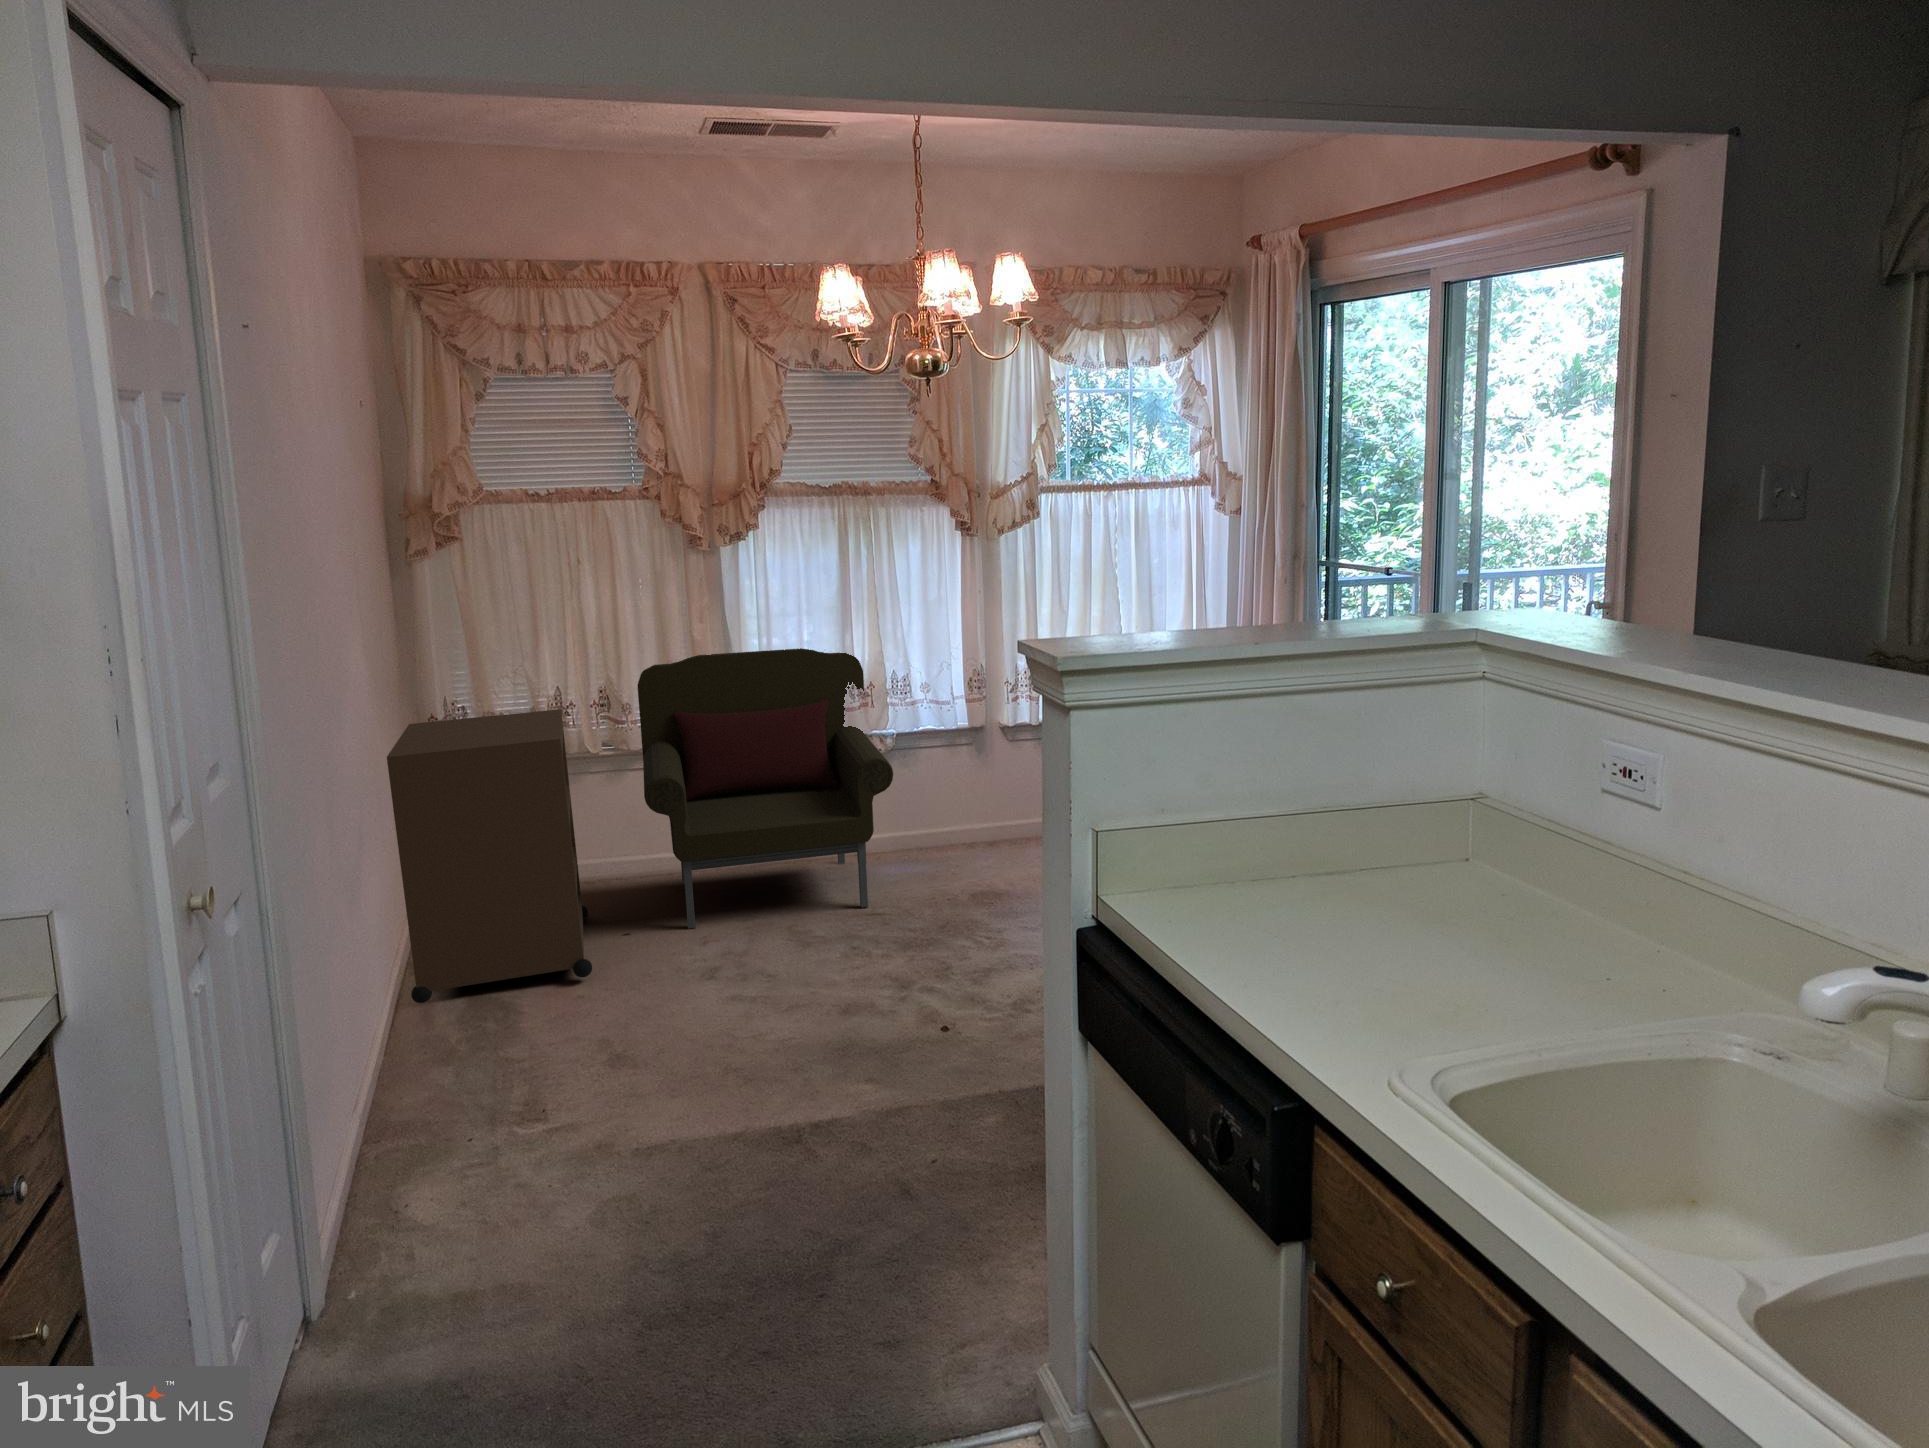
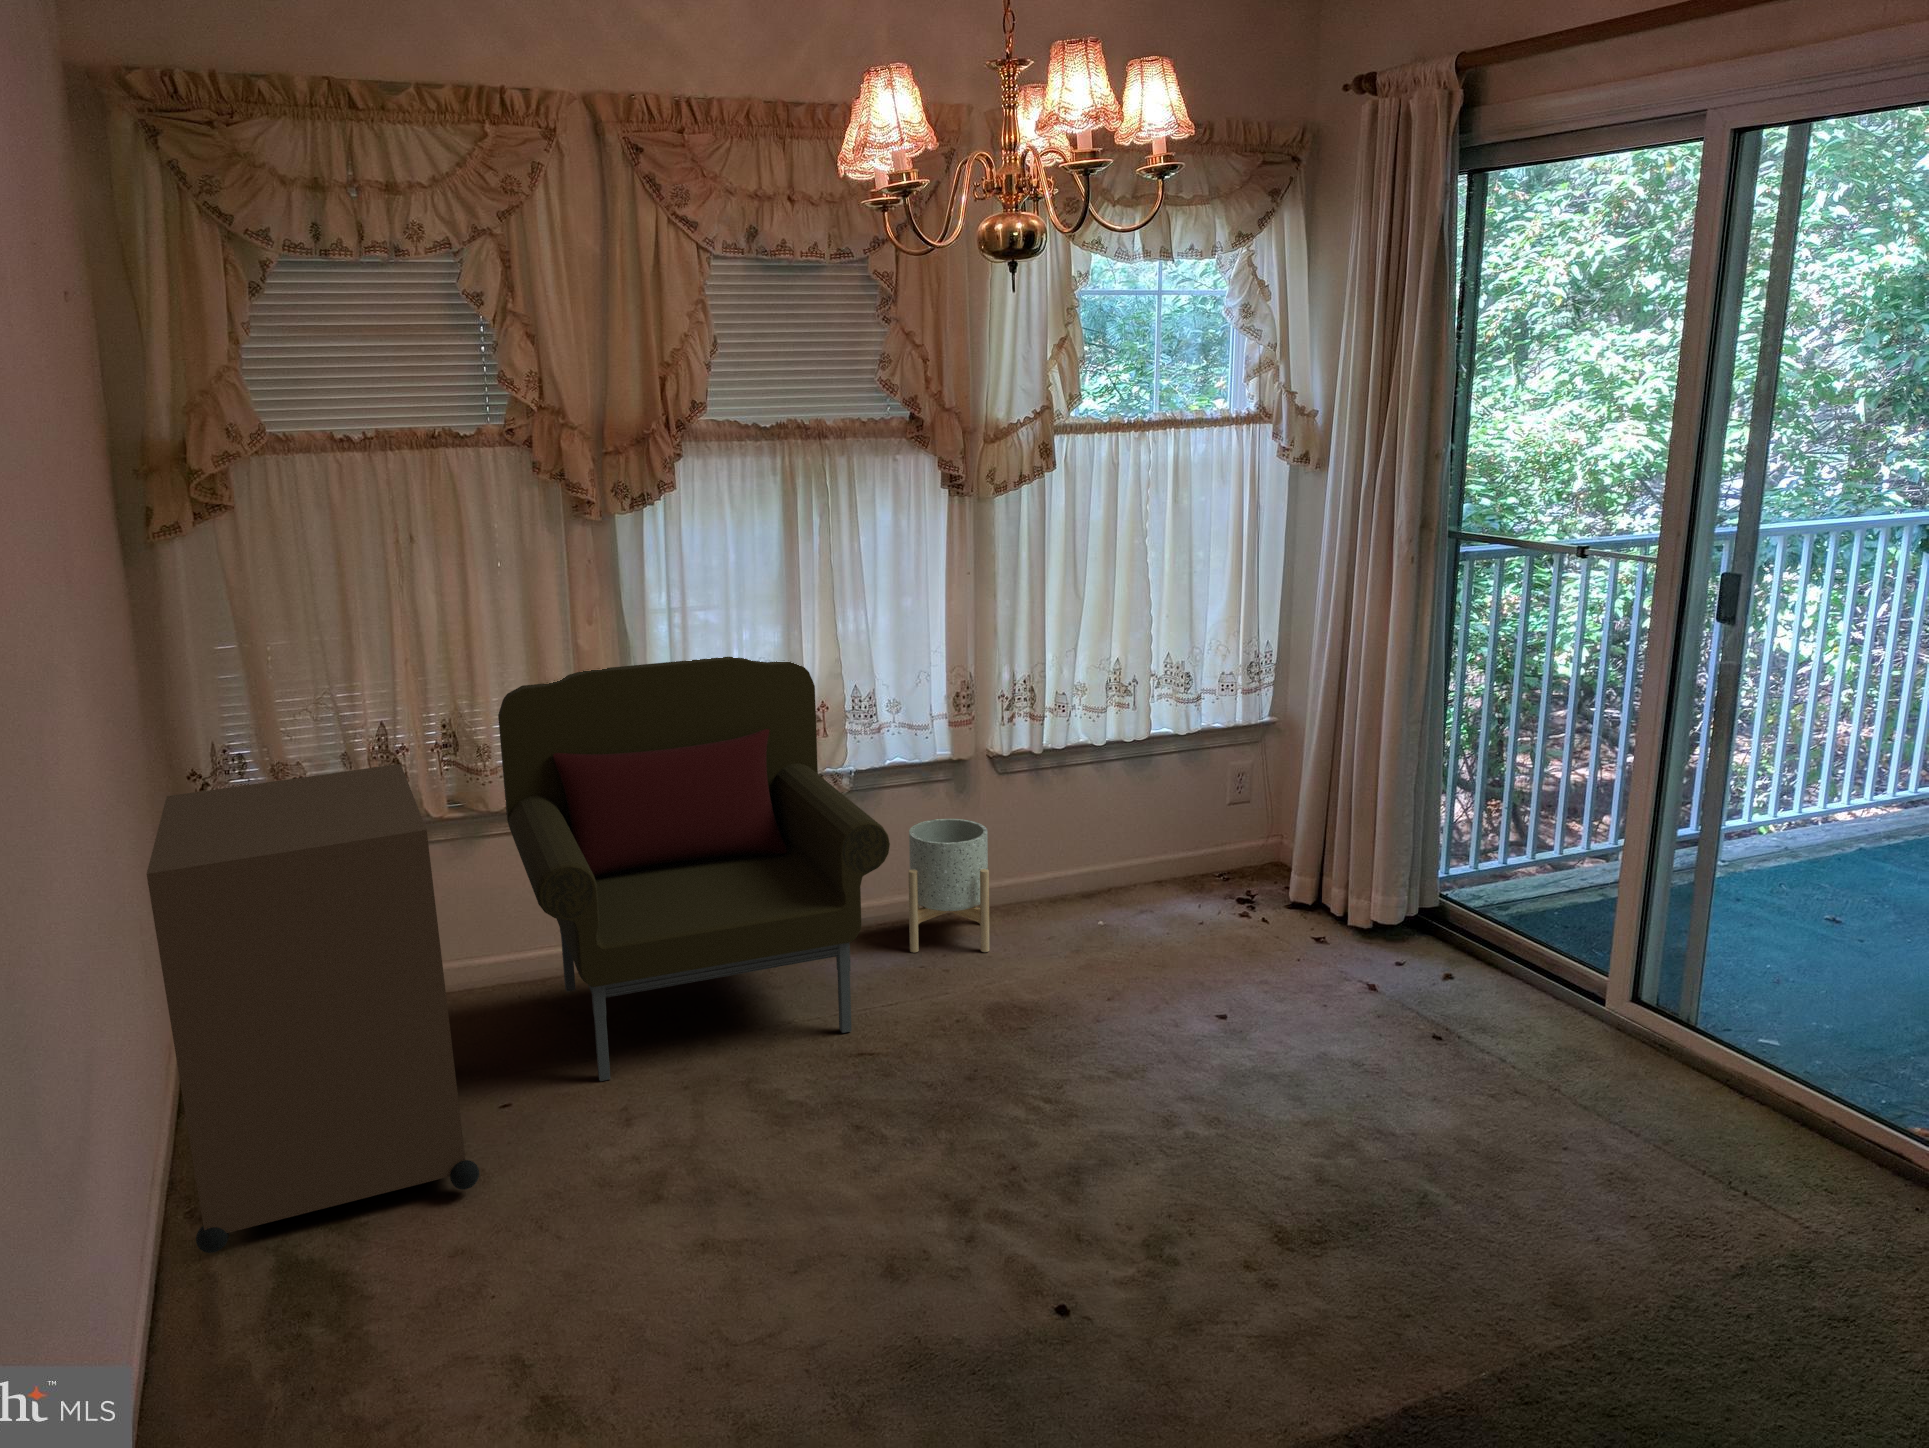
planter: none [929,771,995,866] -> present [908,819,989,952]

